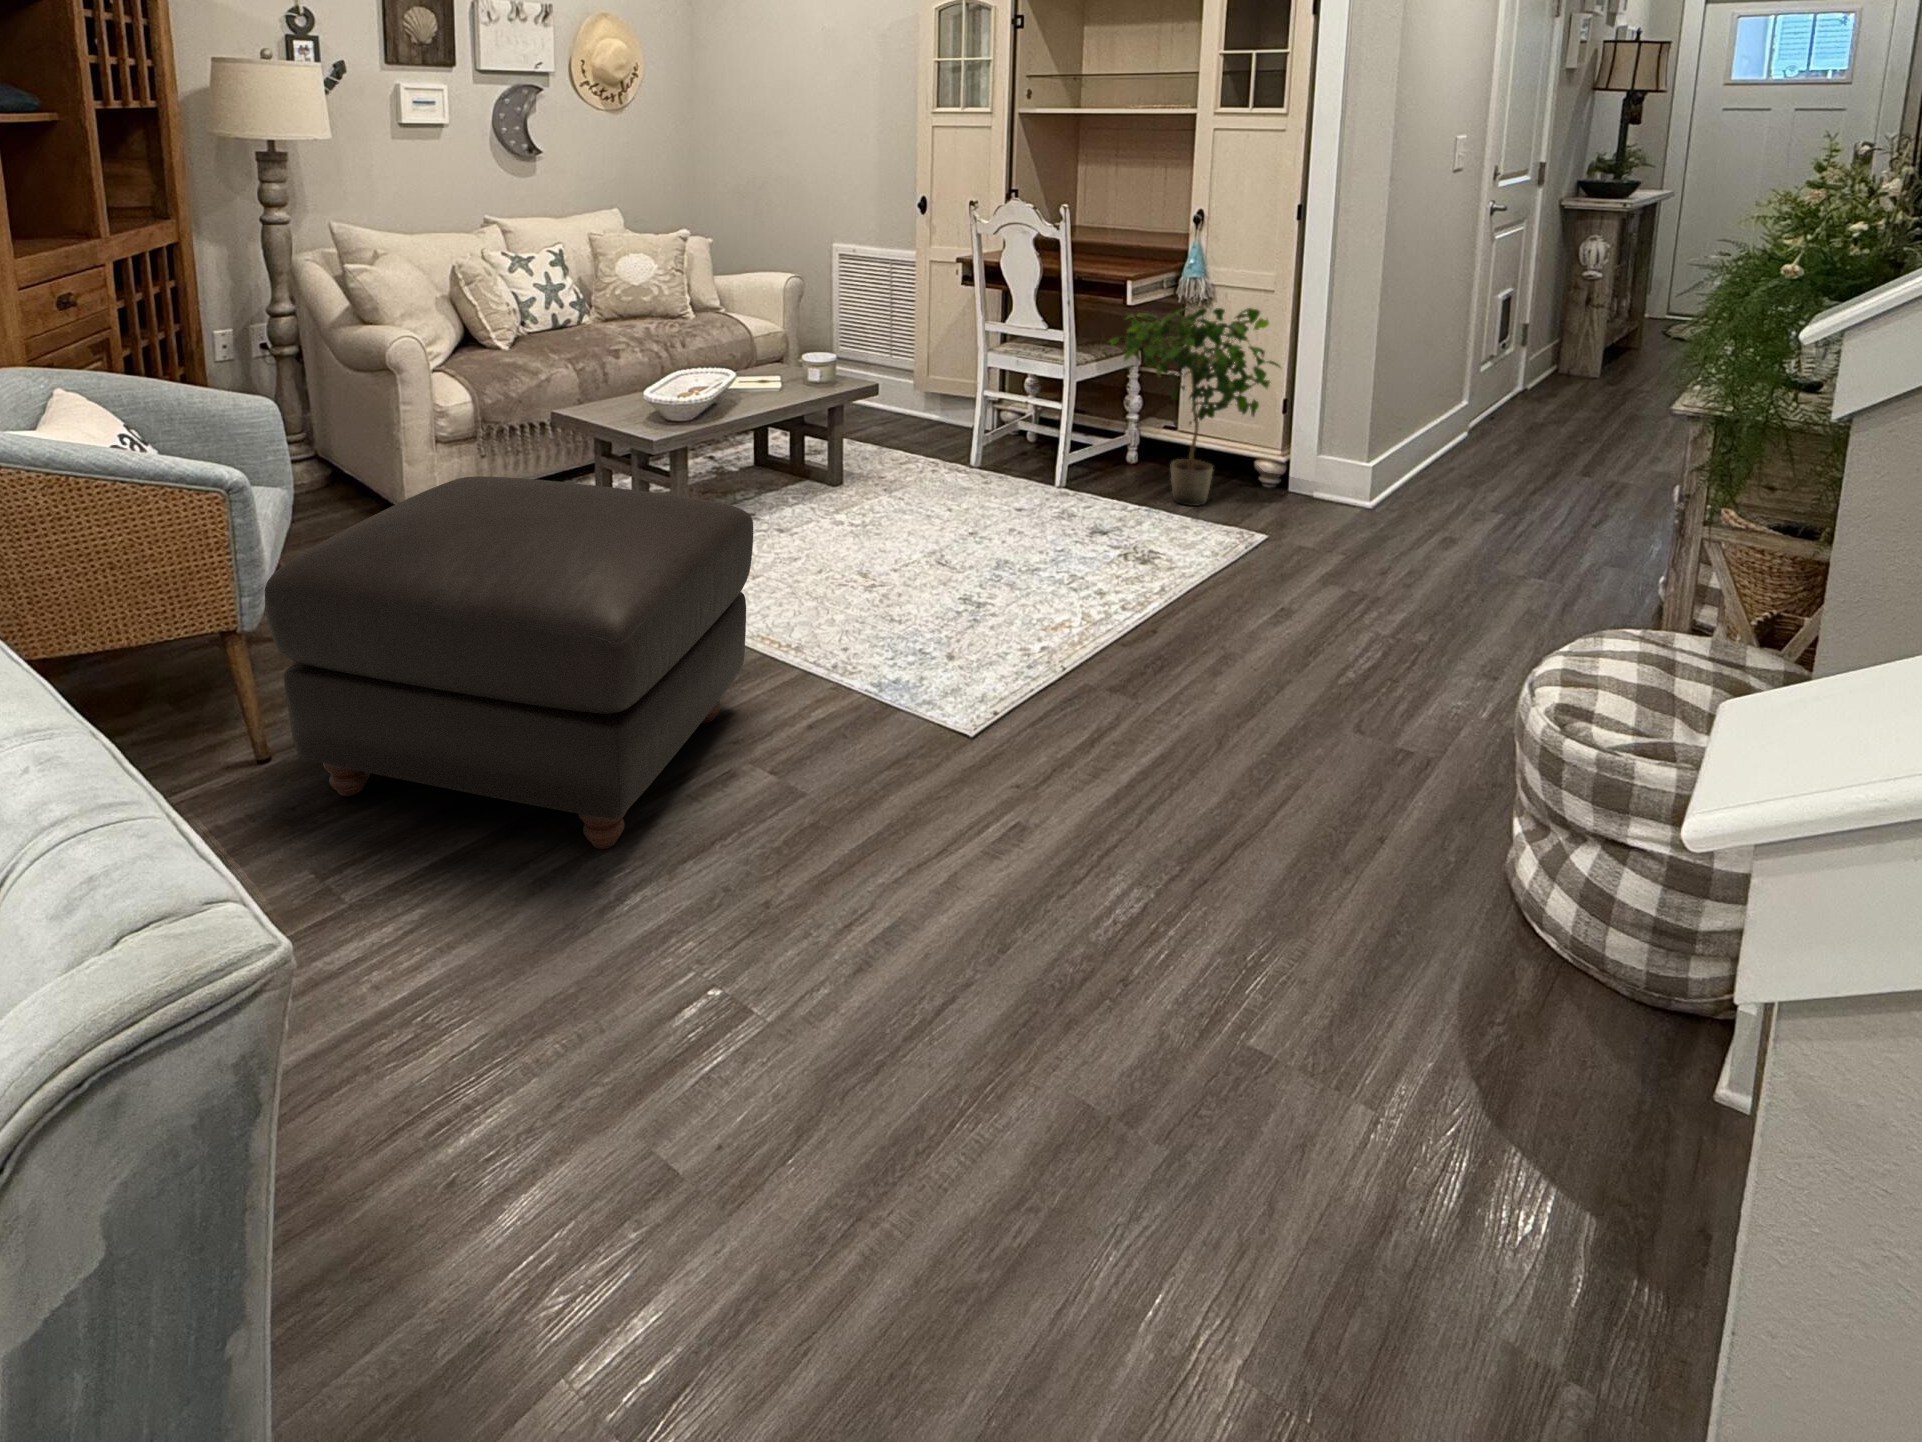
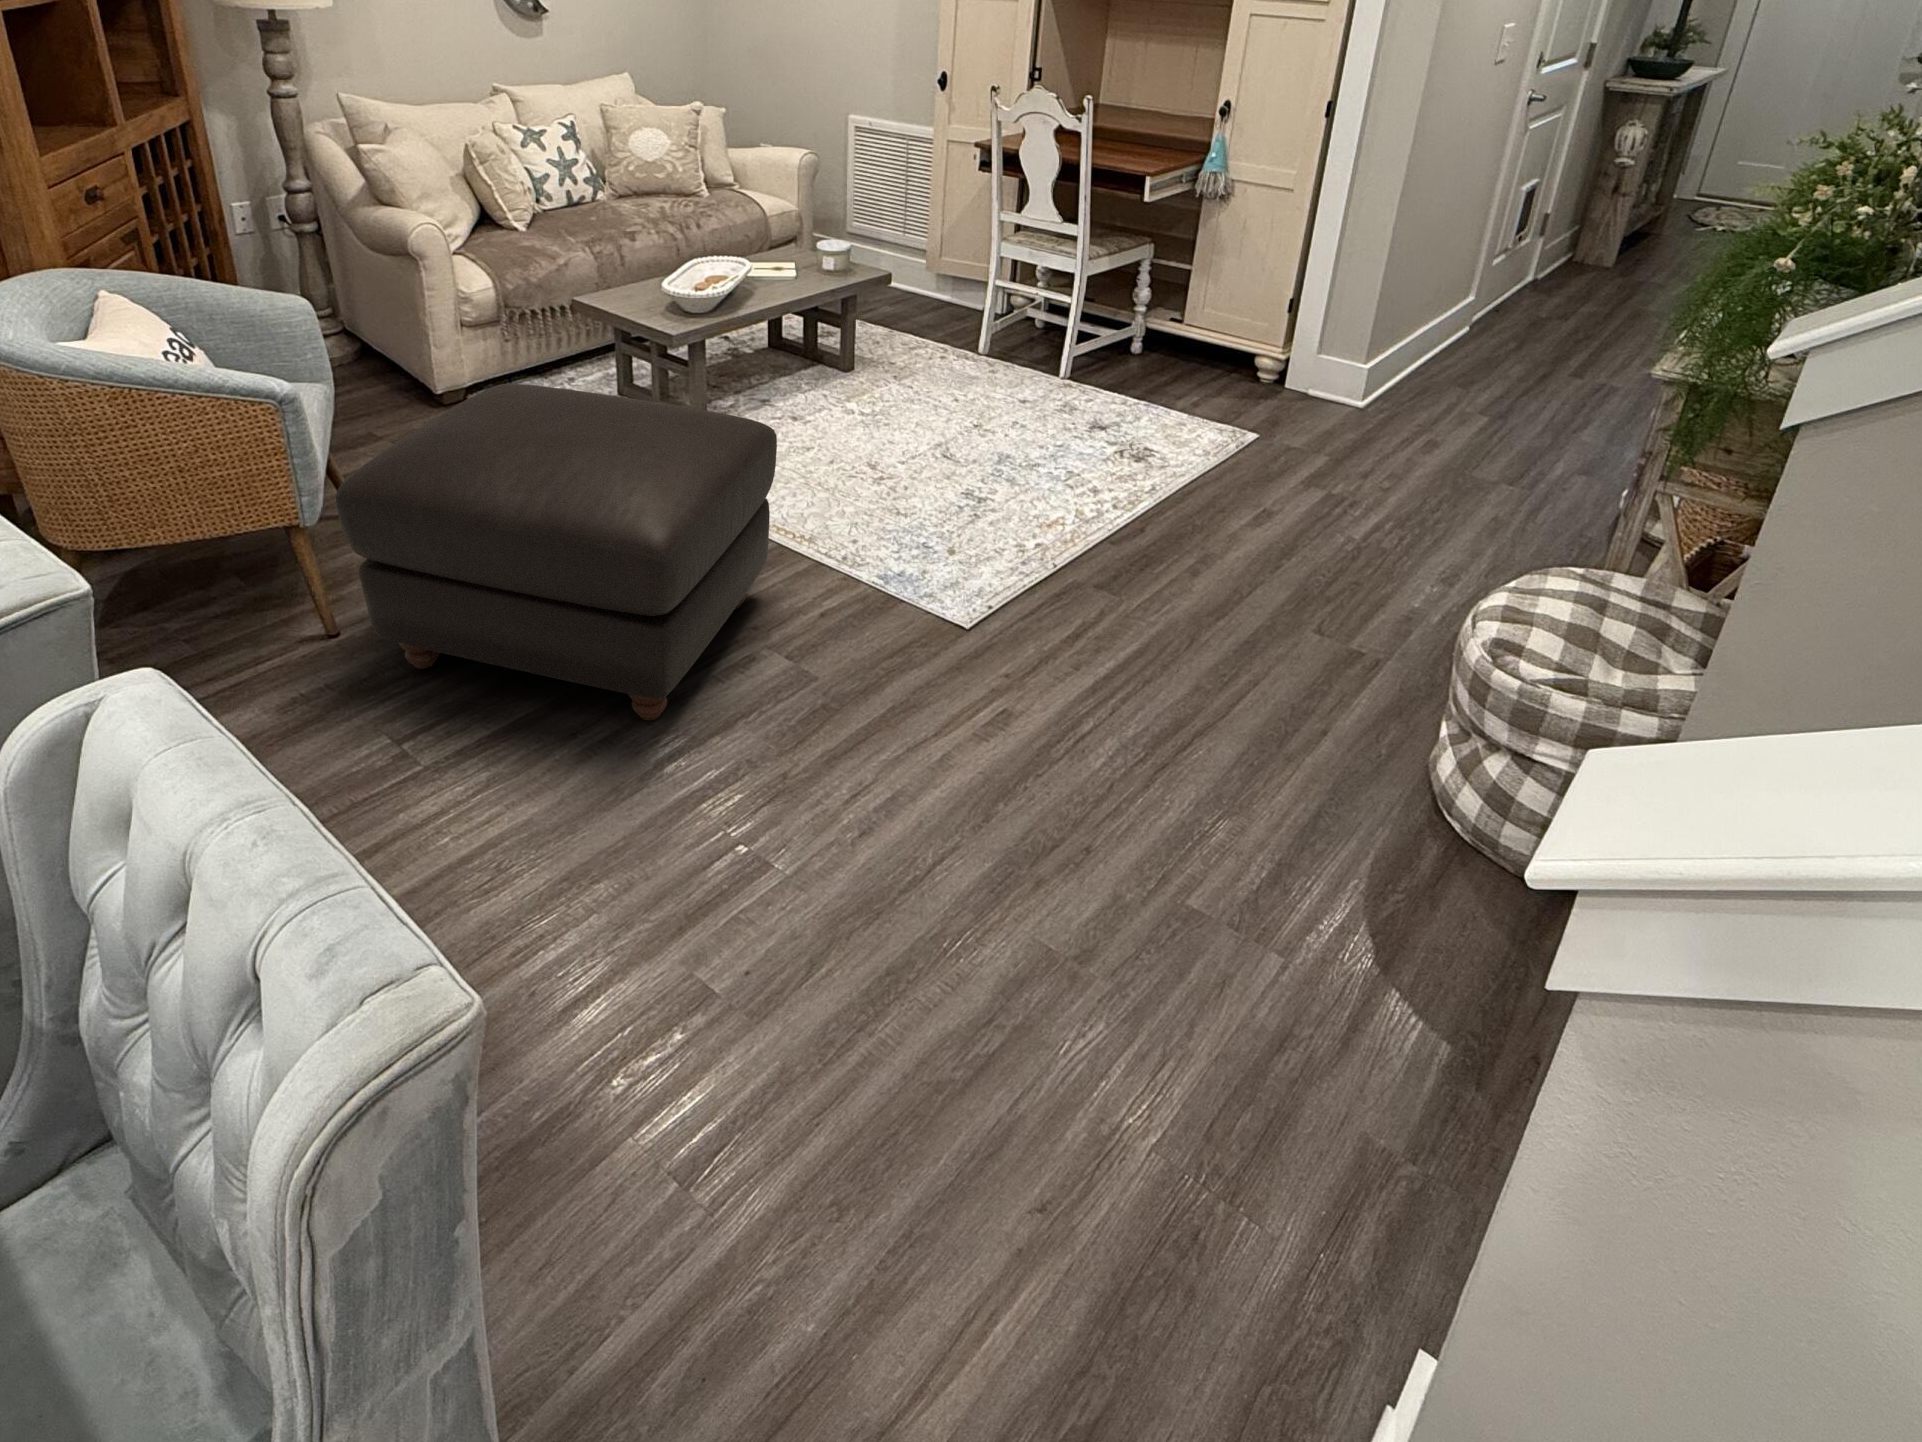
potted plant: present [1110,308,1280,506] -> none [1123,209,1294,405]

